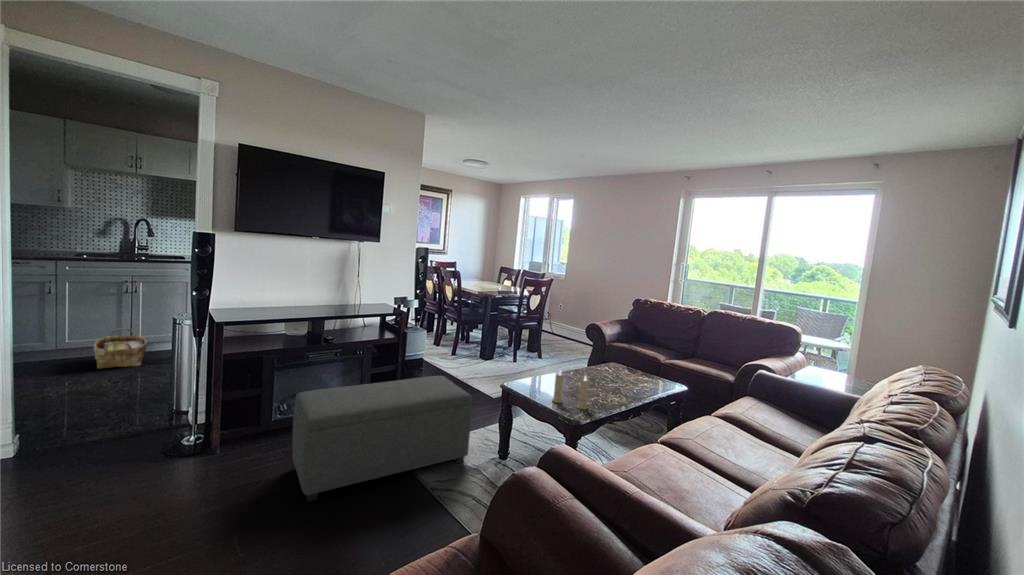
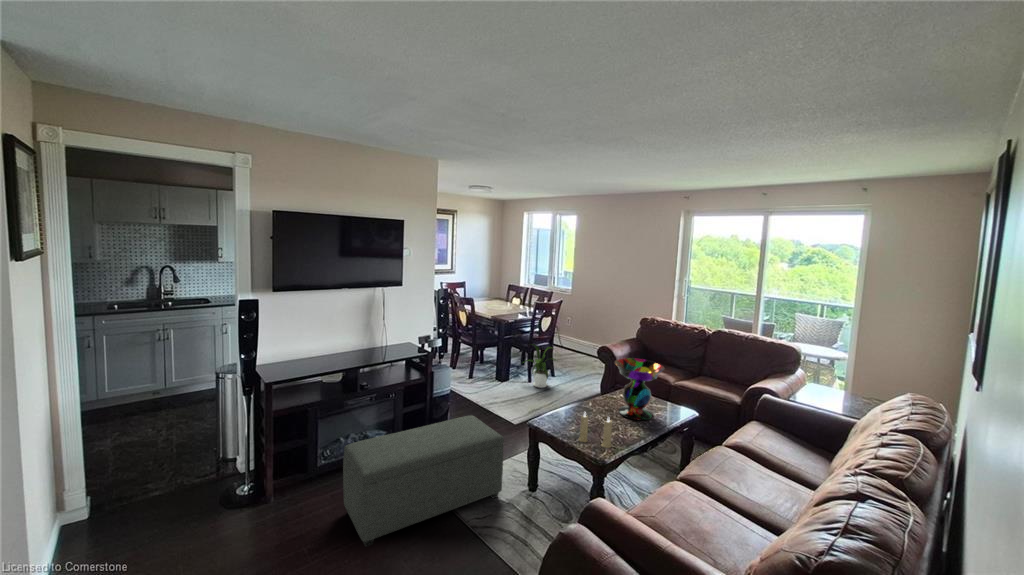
house plant: none [504,320,545,367] -> present [526,345,555,388]
decorative bowl: none [598,324,651,388] -> present [615,358,664,421]
woven basket: present [94,328,147,369] -> none [133,374,181,416]

